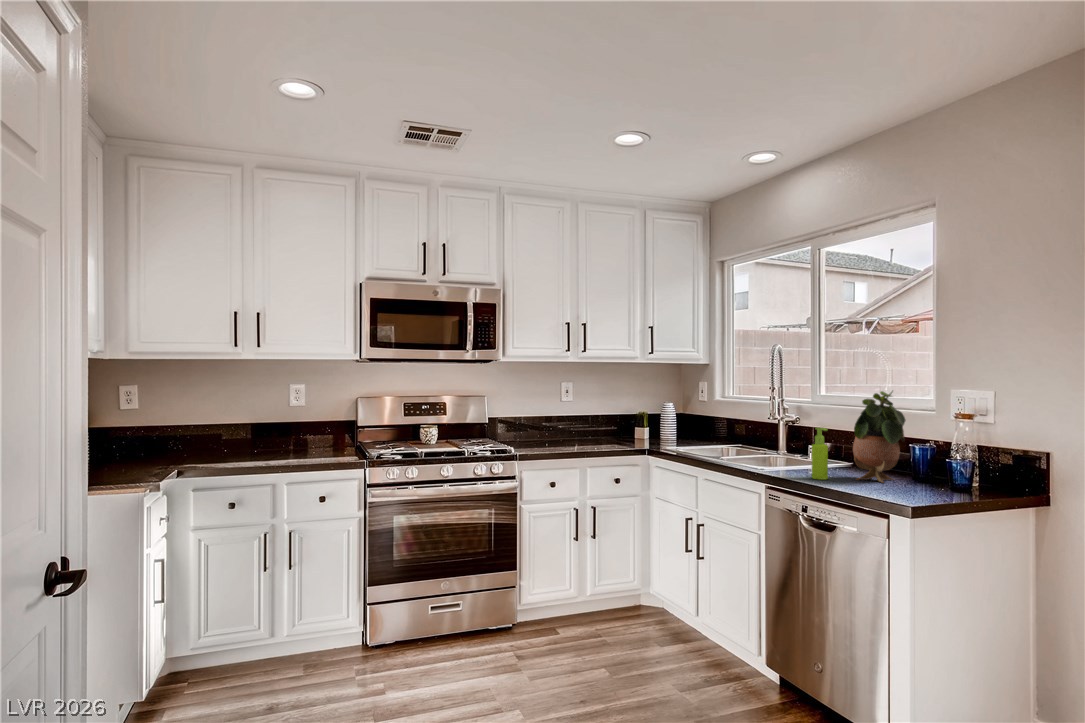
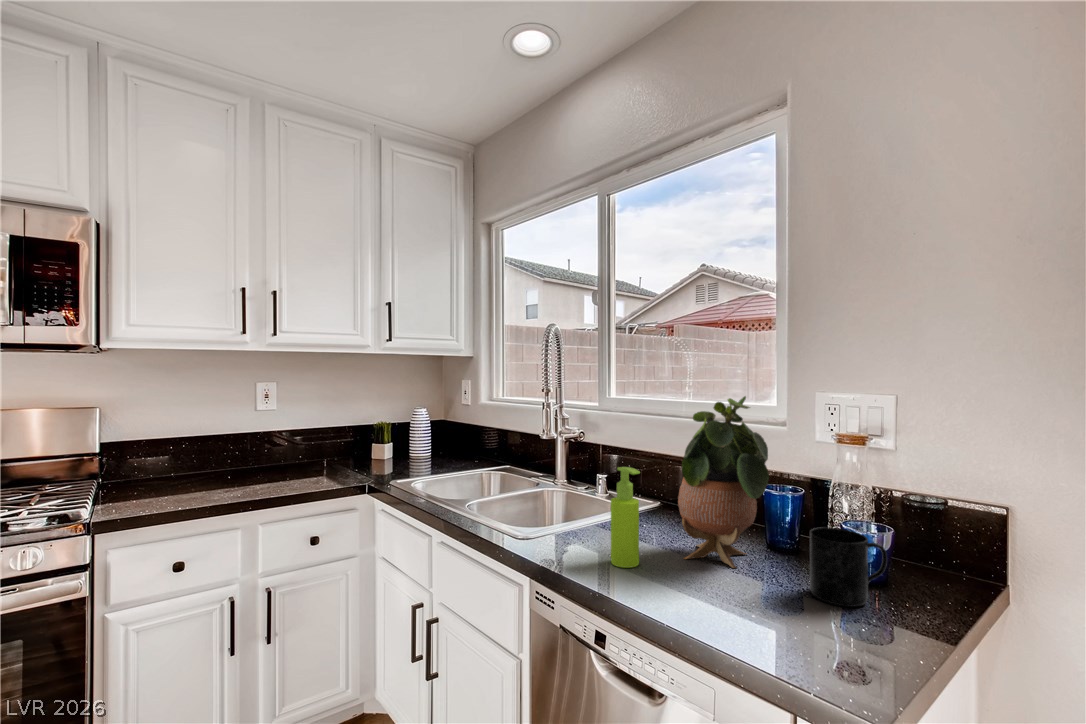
mug: none [918,458,958,493] -> present [810,527,887,607]

